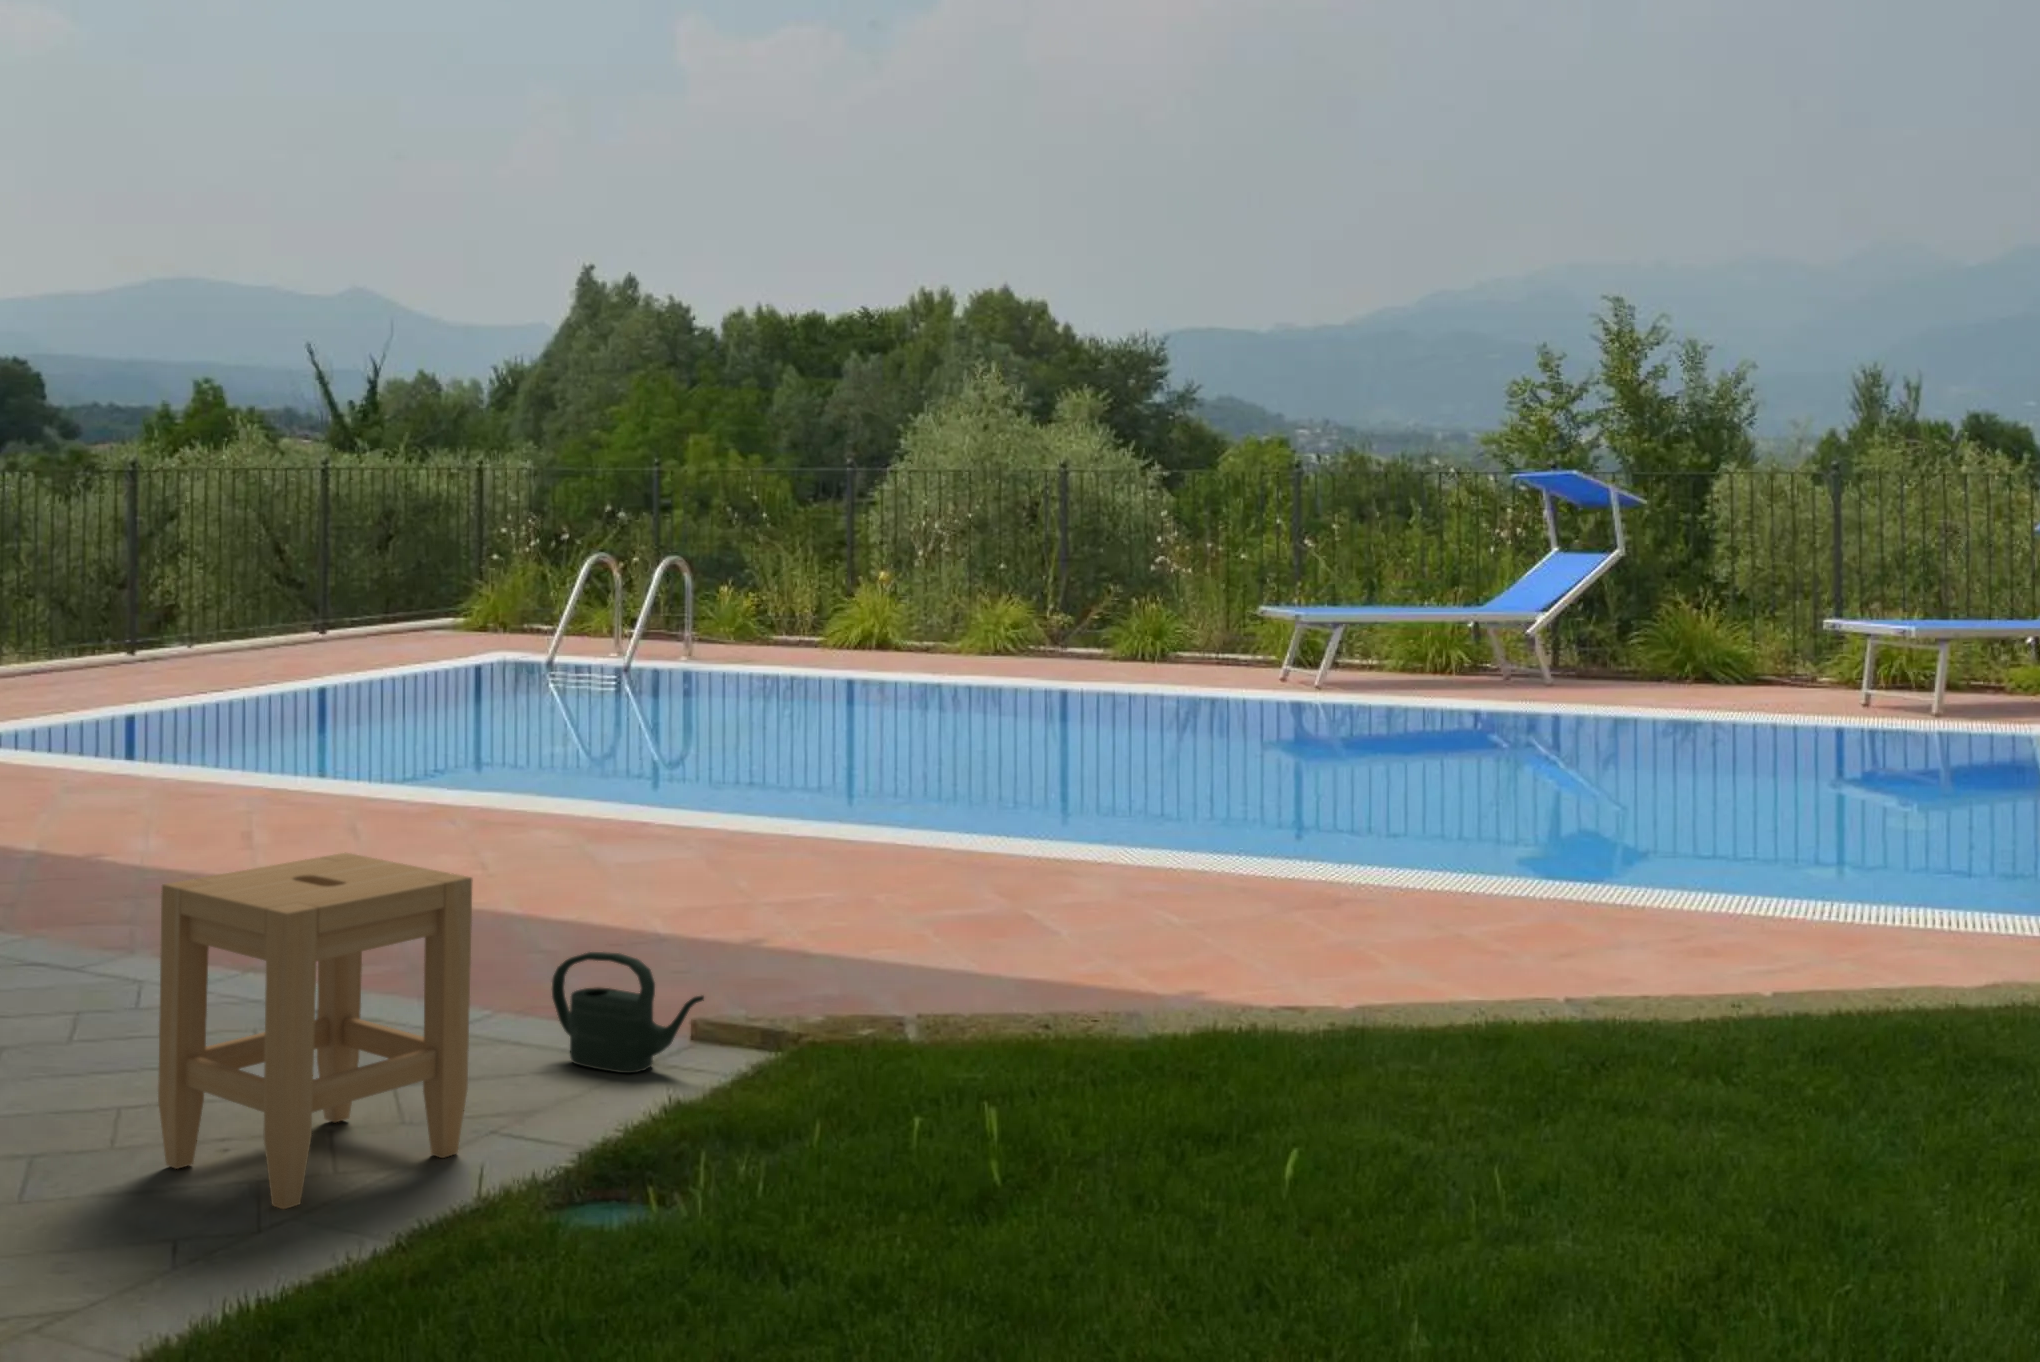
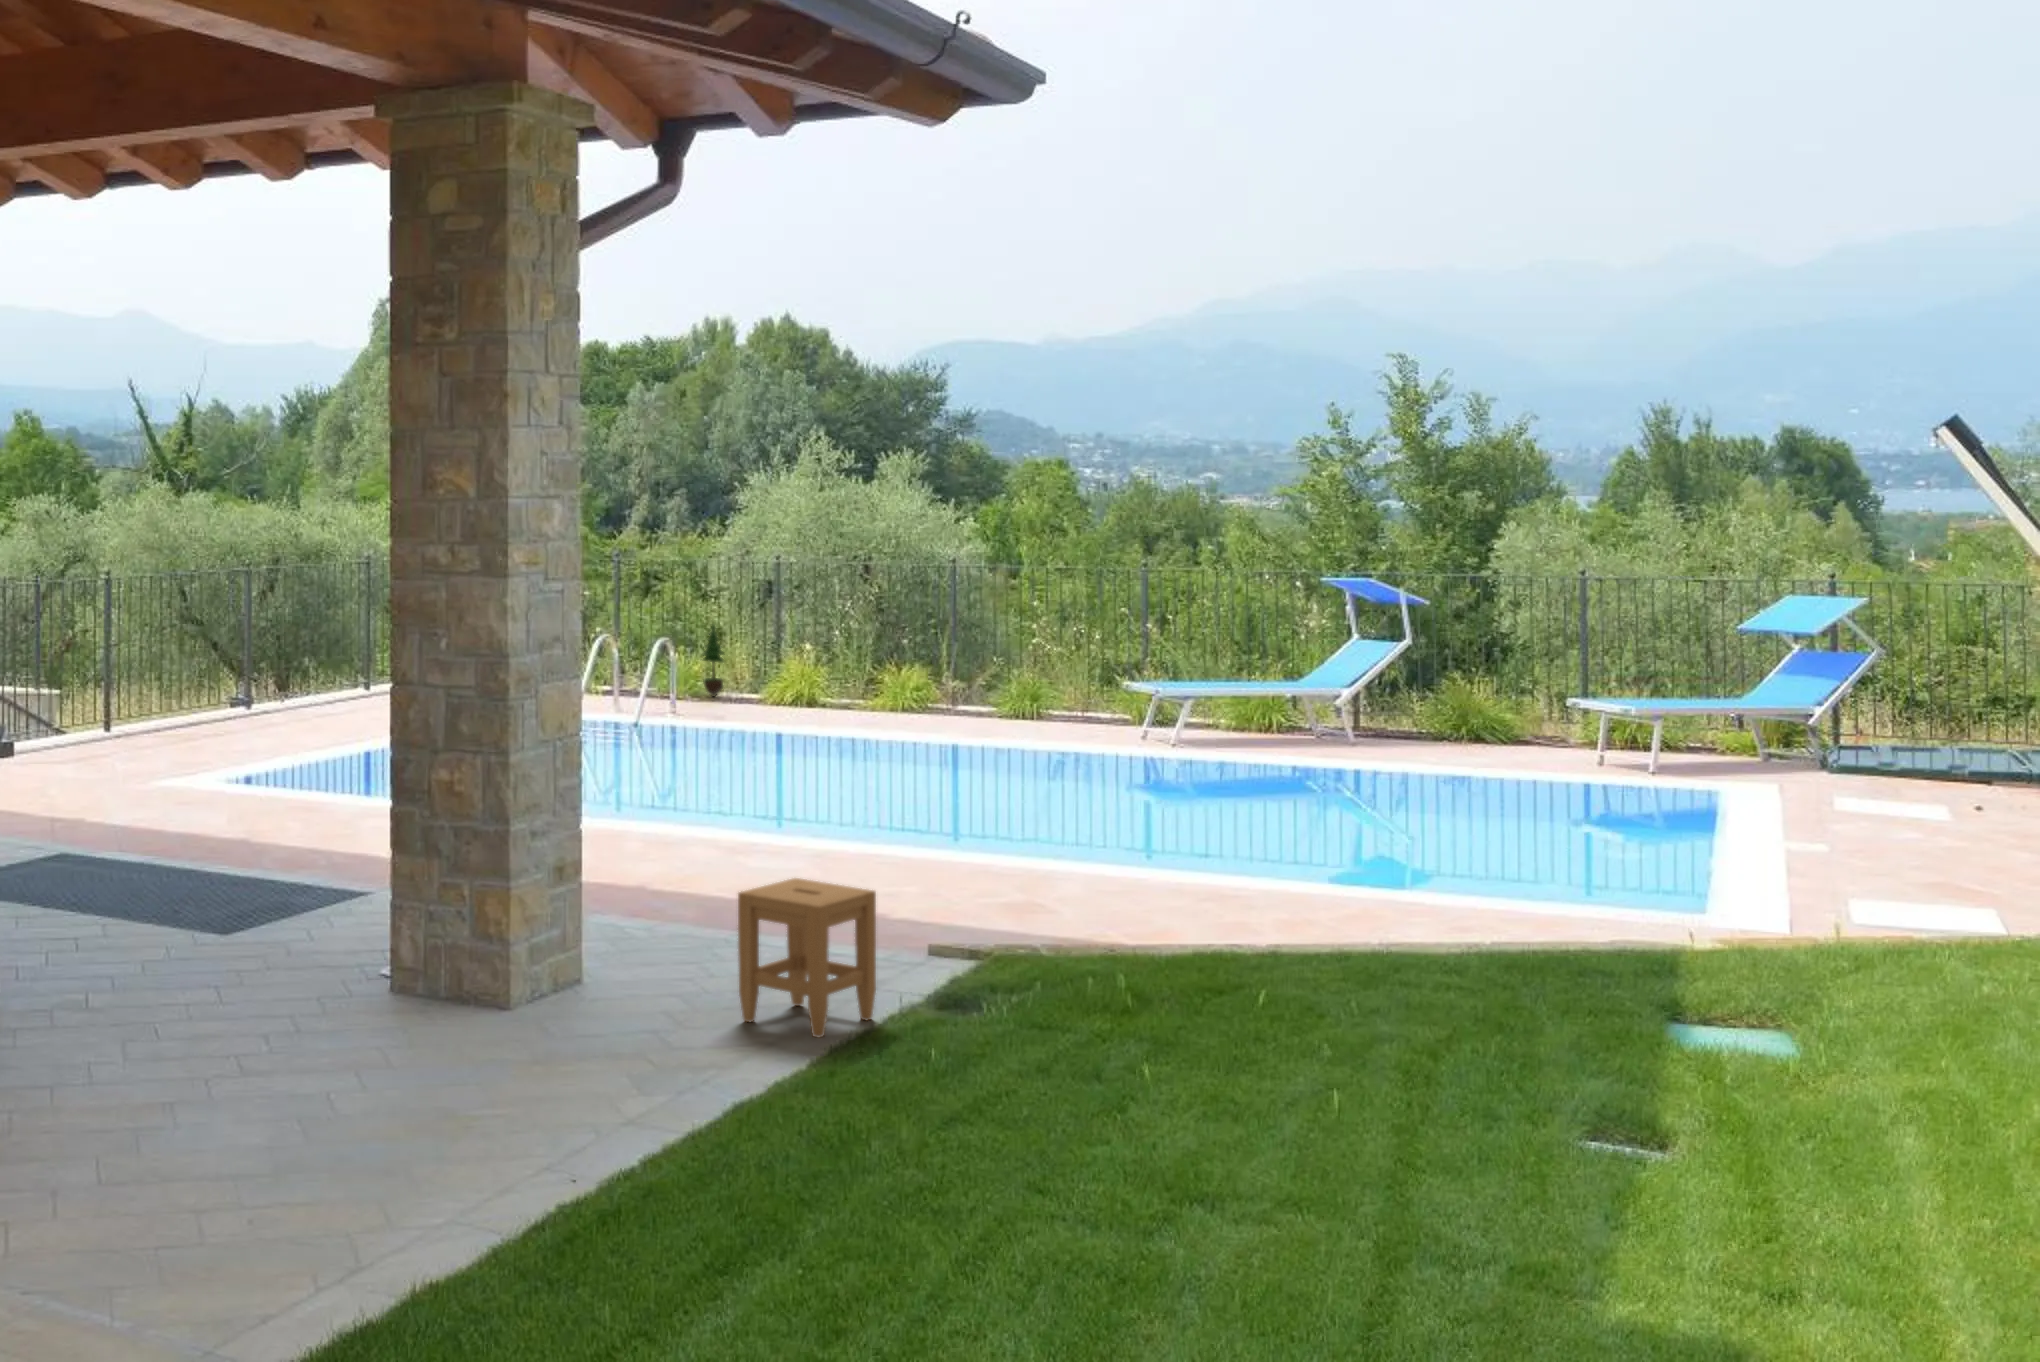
potted tree: none [753,547,787,641] -> present [703,625,724,696]
watering can: present [552,952,704,1073] -> none [869,928,957,989]

